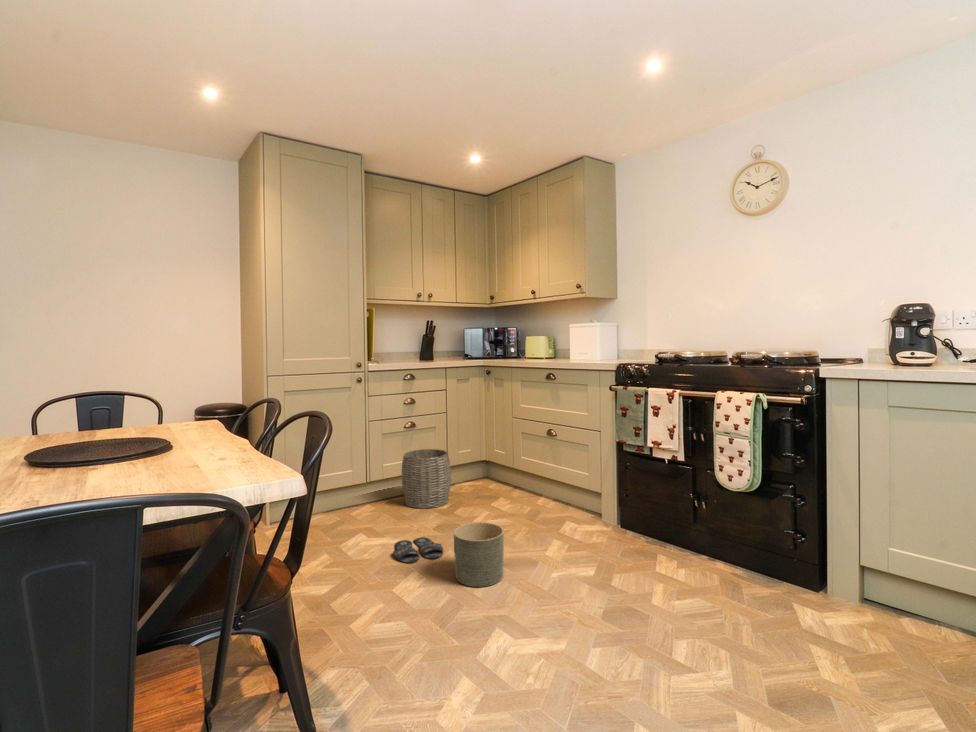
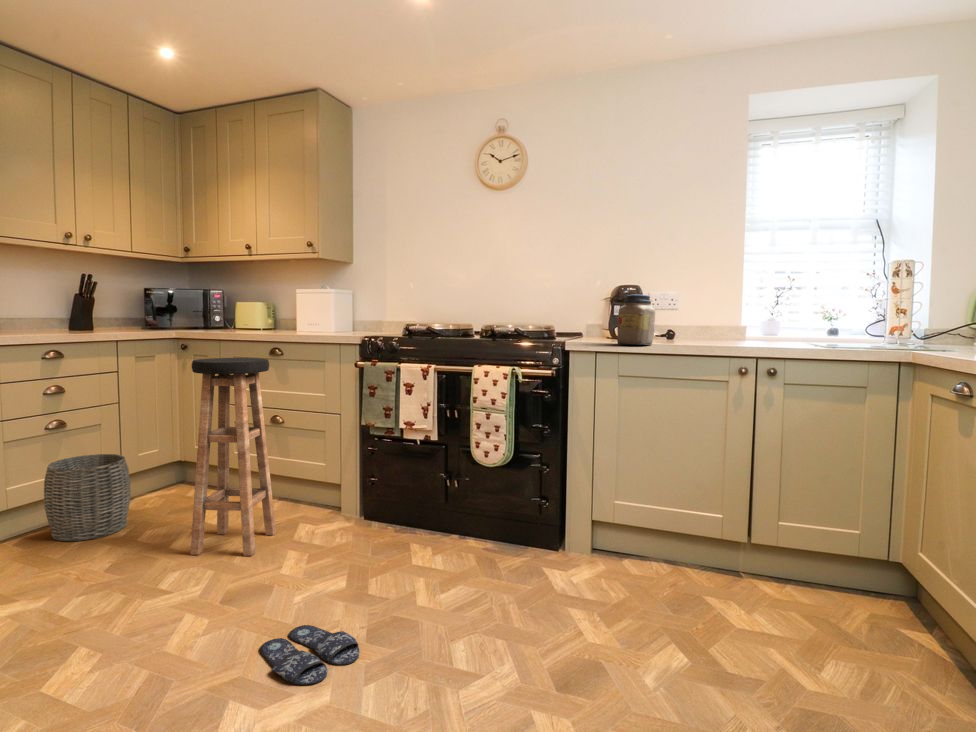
jar: none [886,316,941,372] -> present [617,295,655,345]
bar stool: none [484,382,546,539] -> present [190,358,276,556]
planter: present [454,522,504,587] -> none [154,543,231,632]
slippers: present [393,537,443,563] -> present [260,625,359,685]

